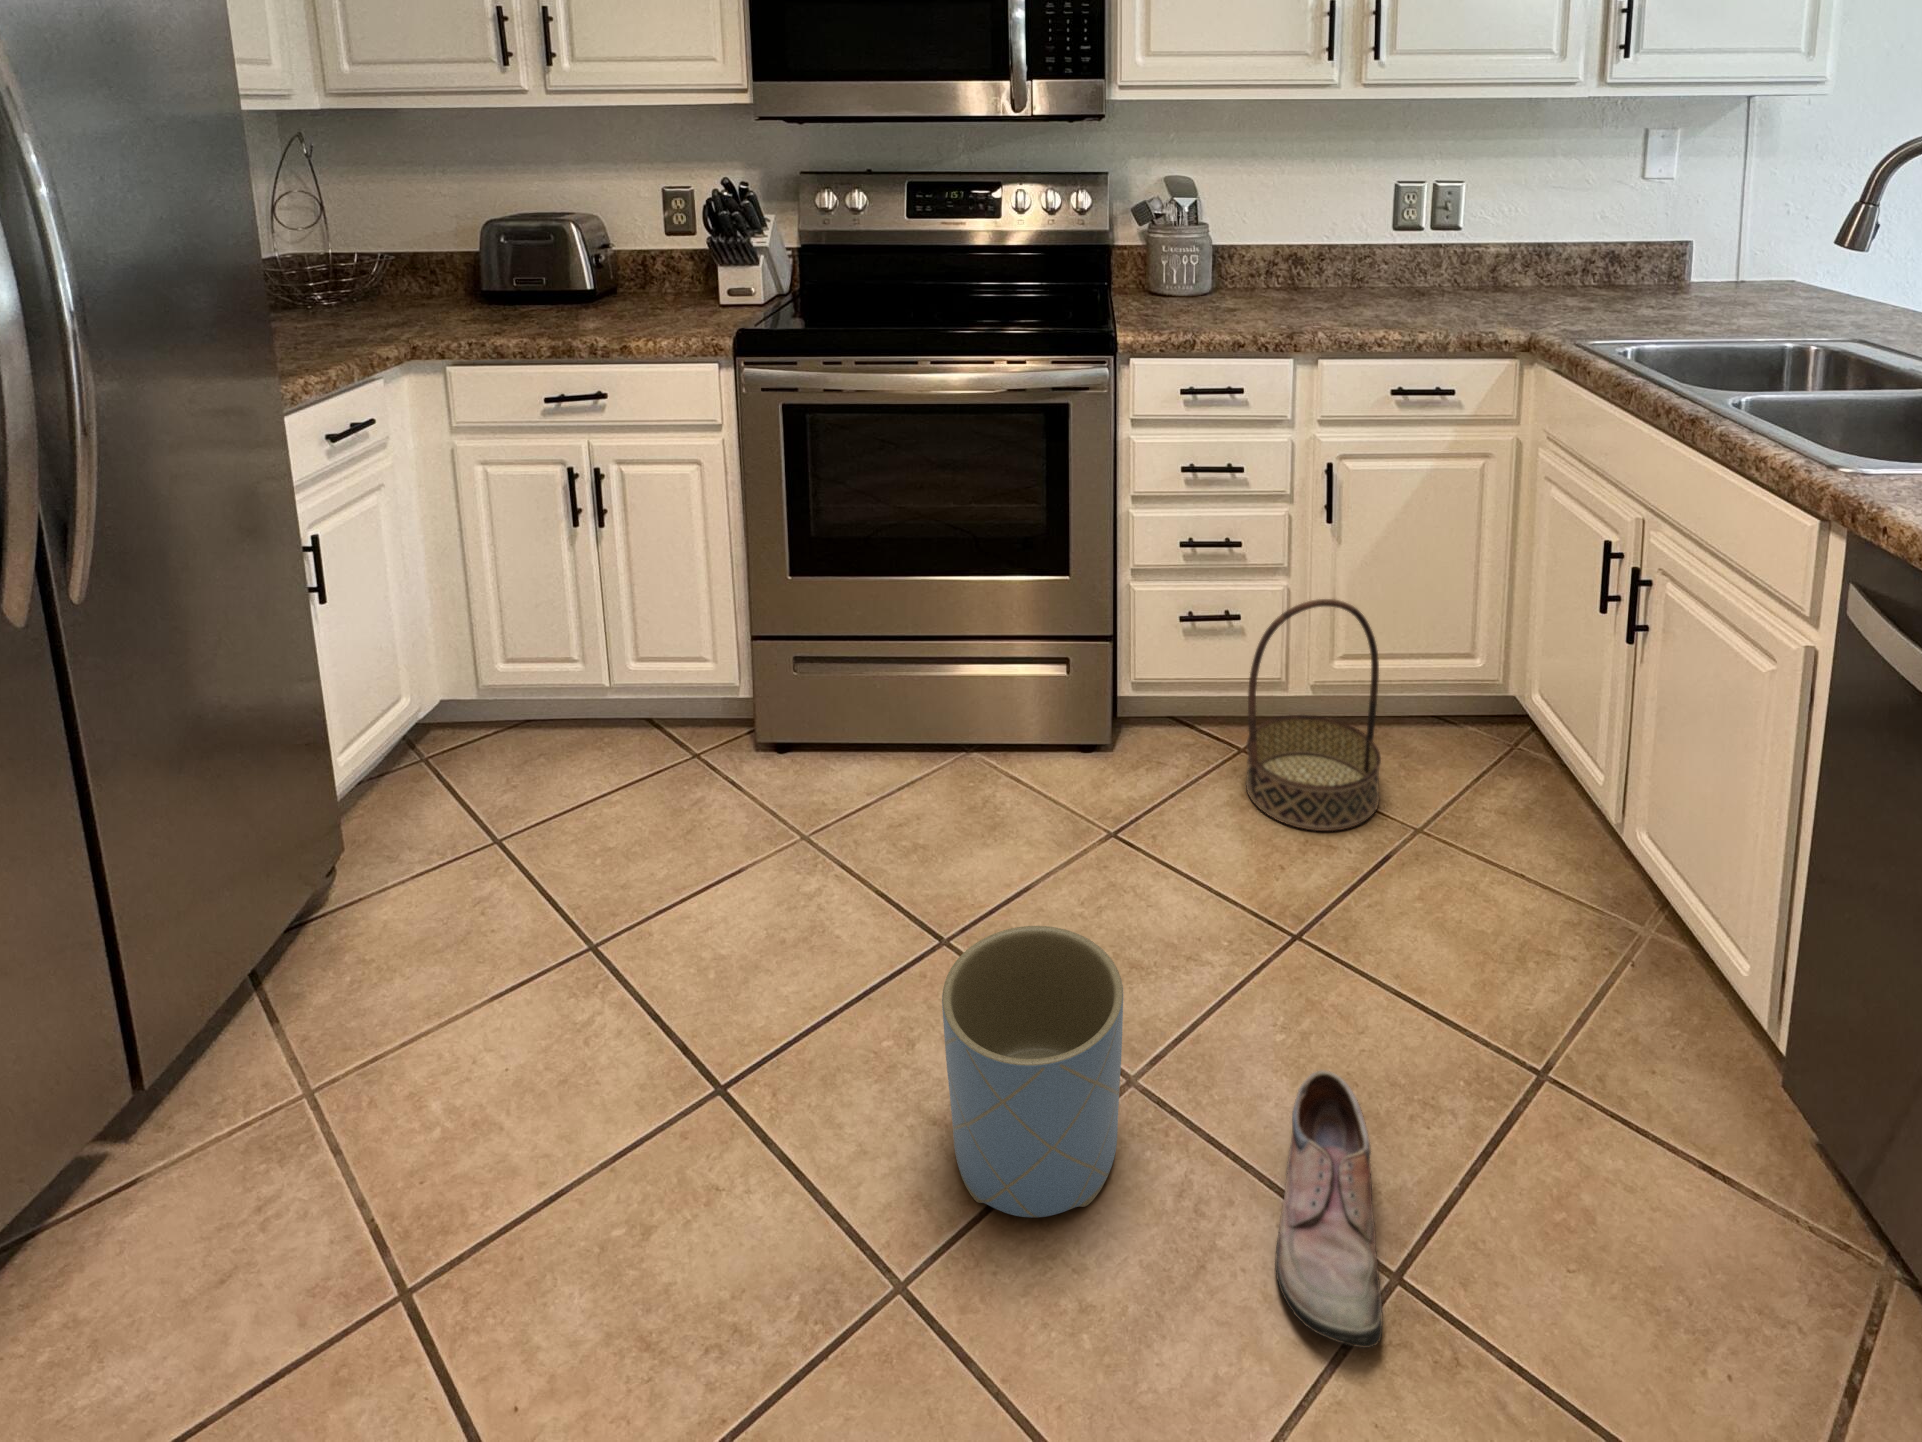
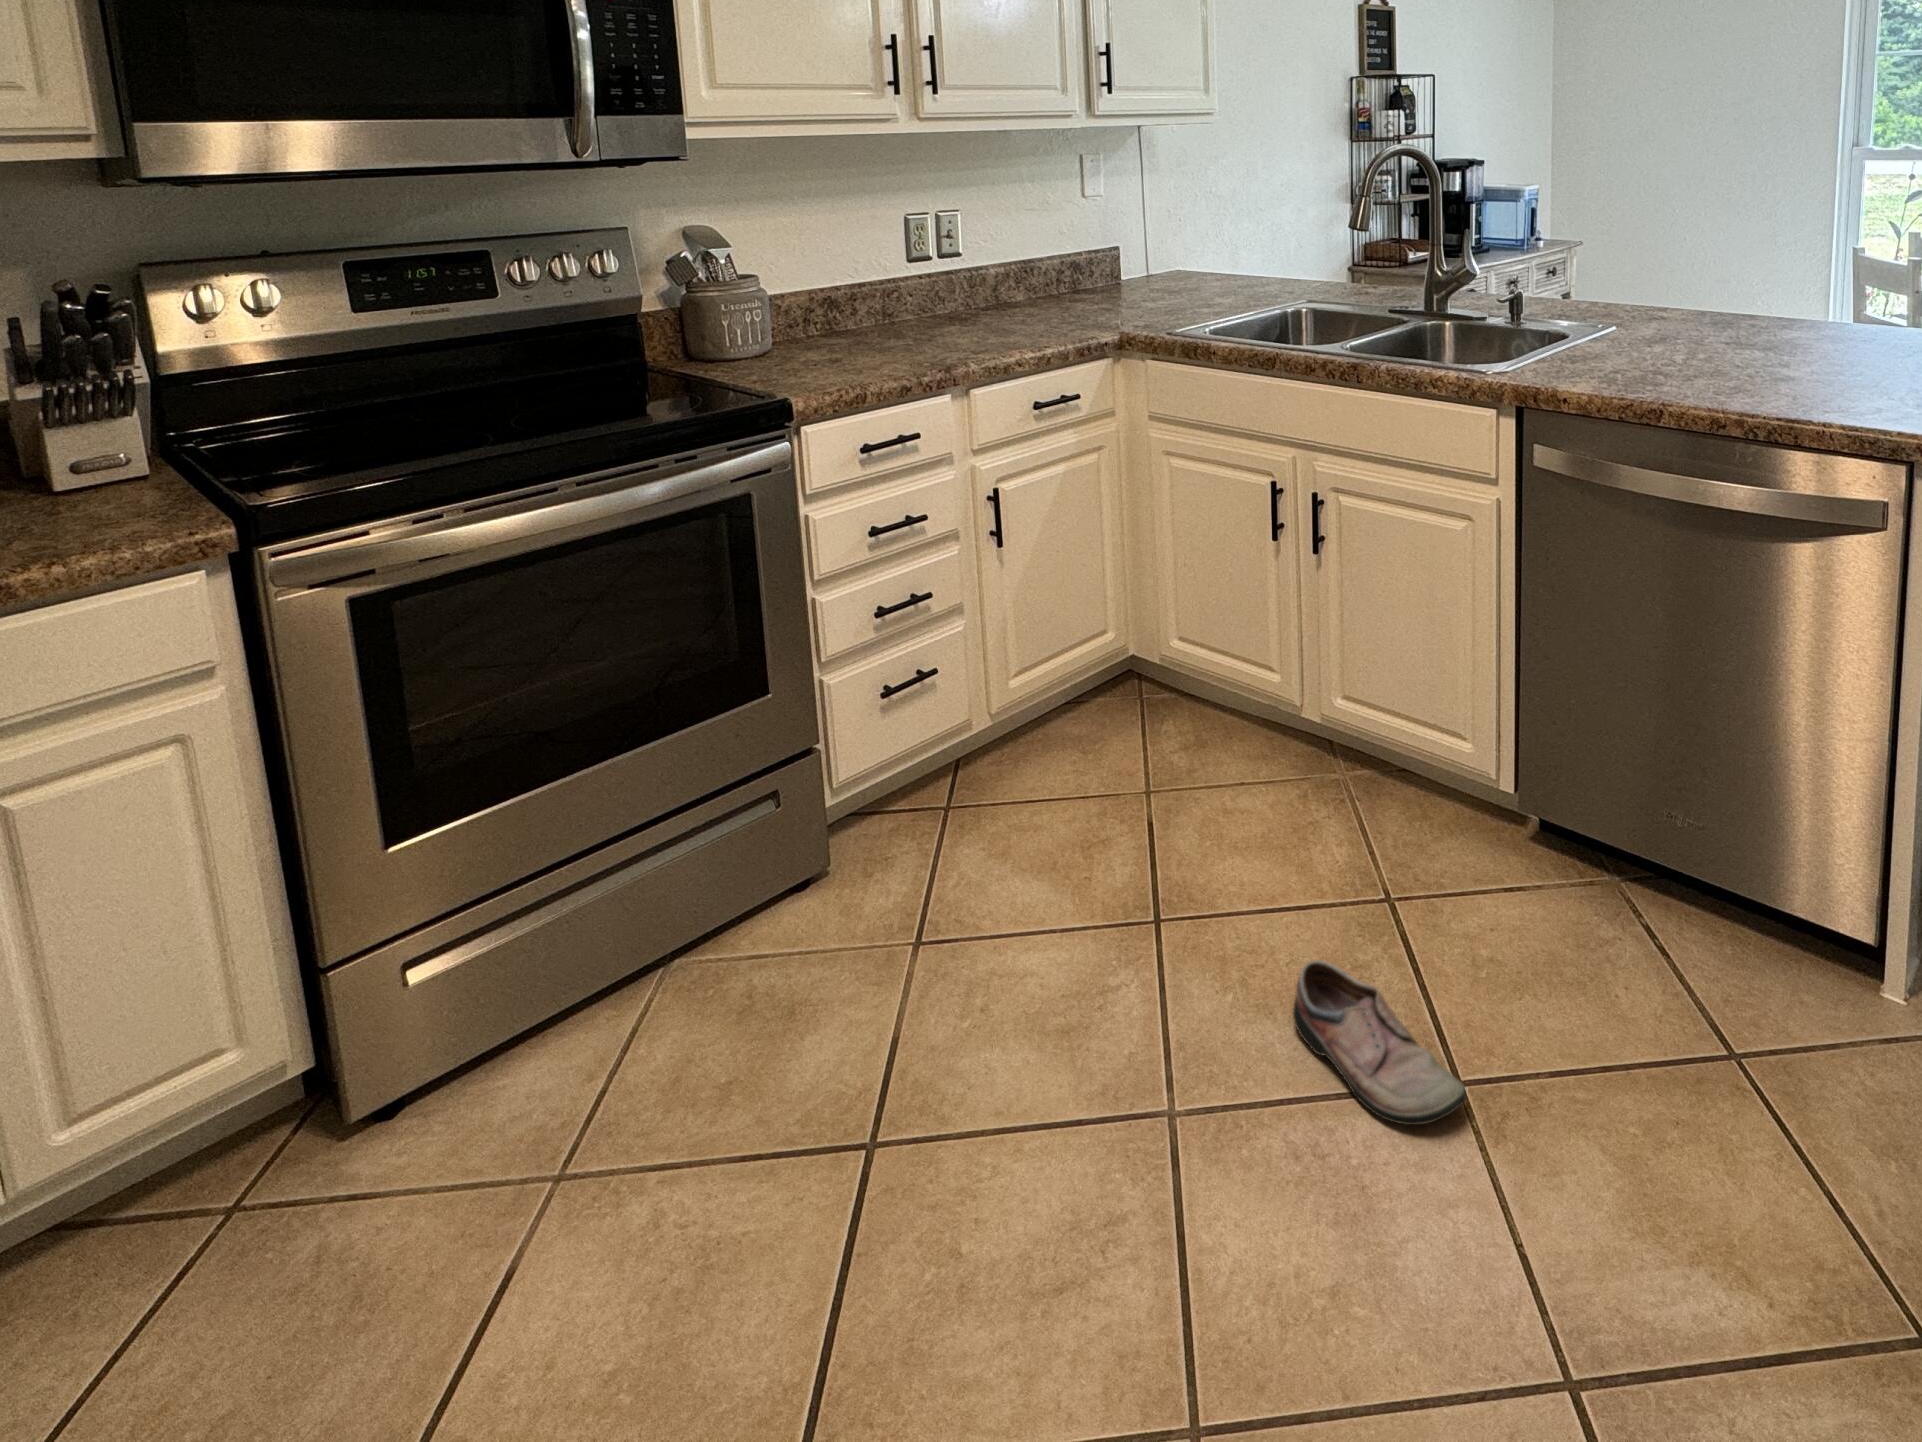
basket: present [1246,599,1381,831] -> none [978,613,1108,841]
planter: present [942,926,1123,1217] -> none [1059,972,1241,1271]

